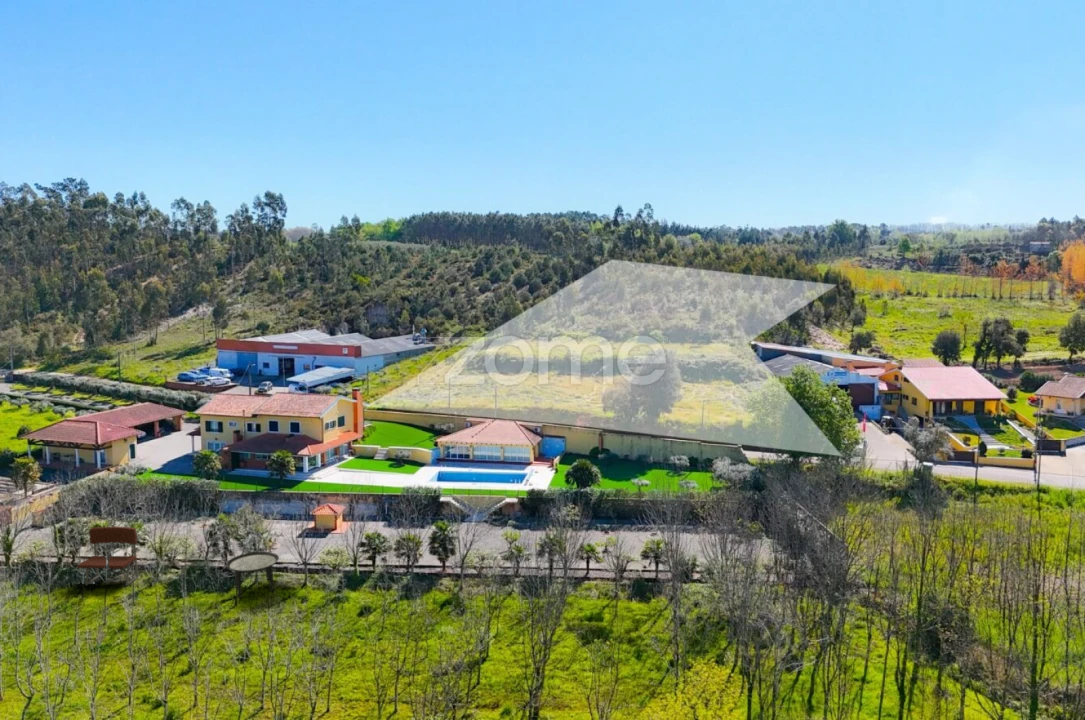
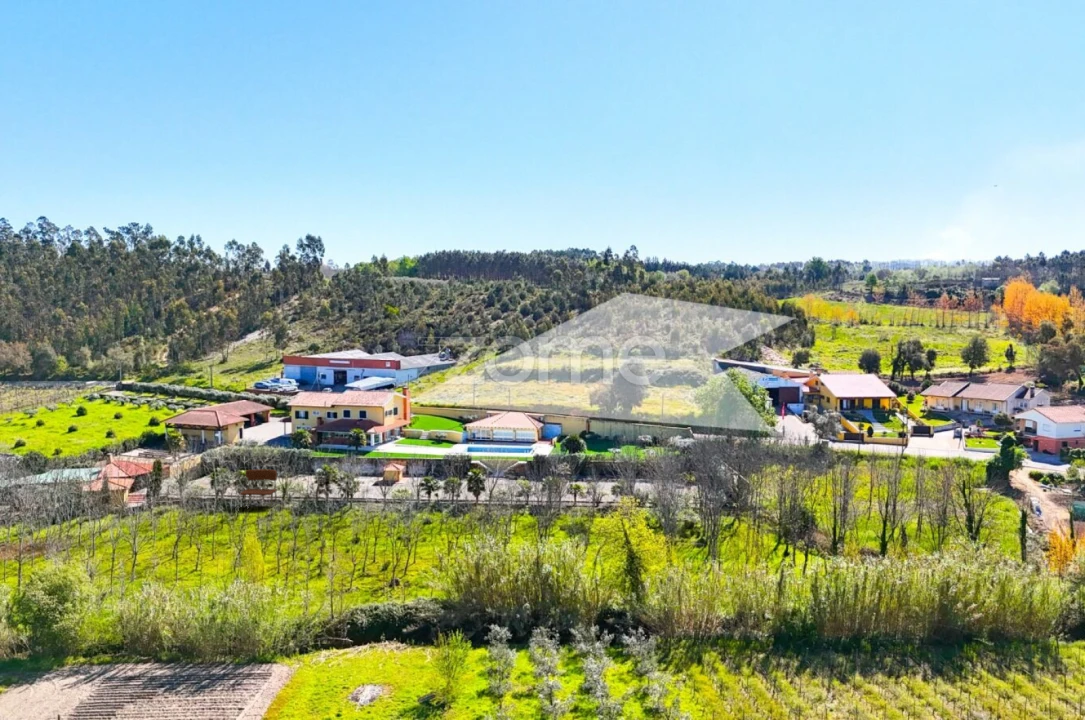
round table: present [227,552,279,597] -> none [339,486,372,512]

